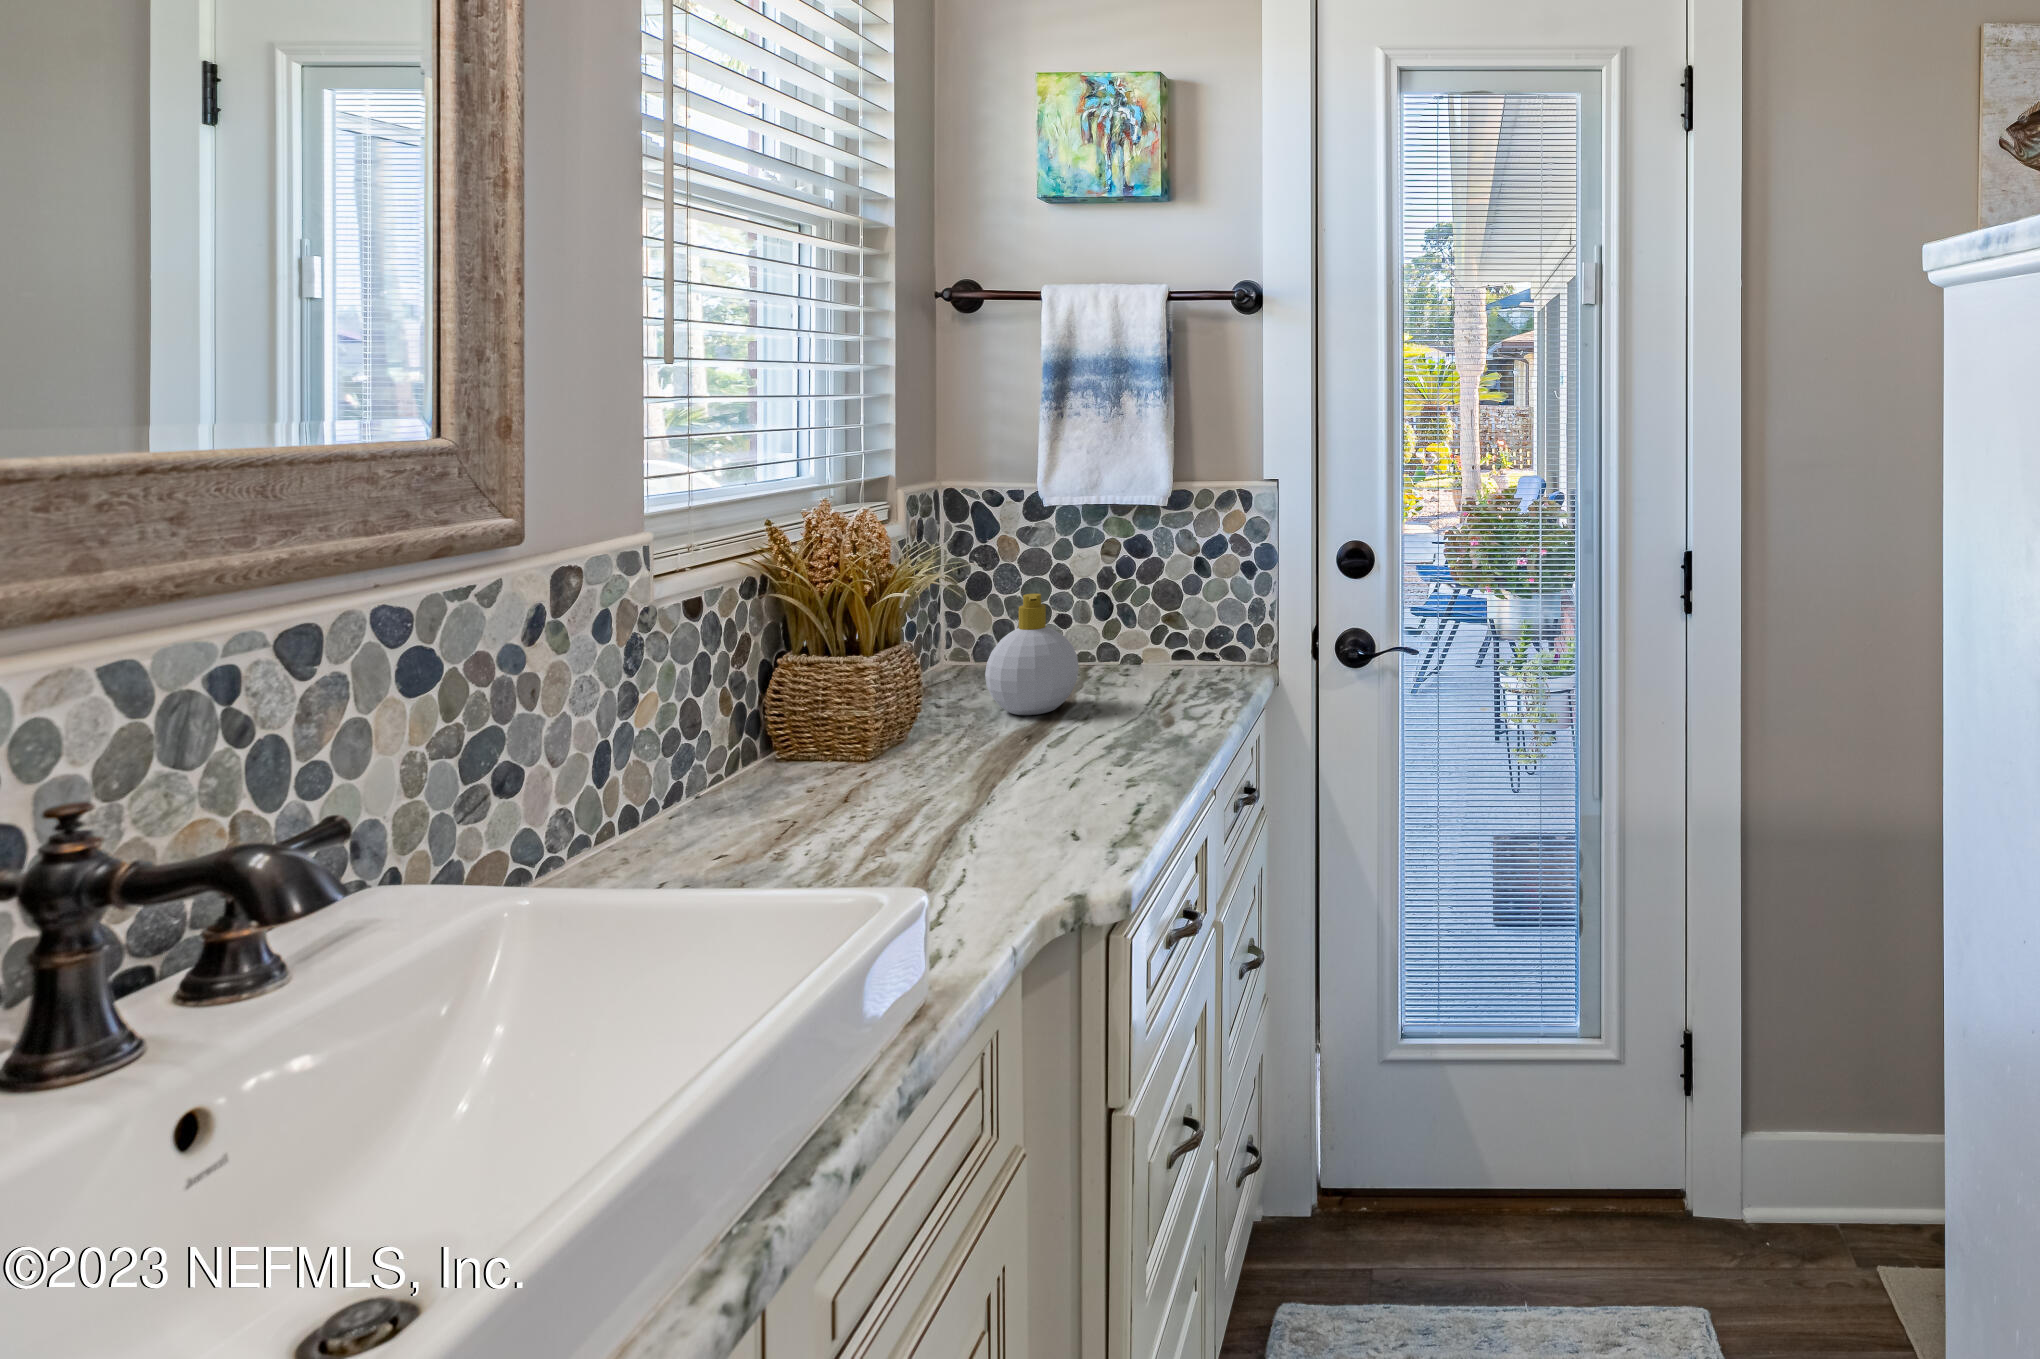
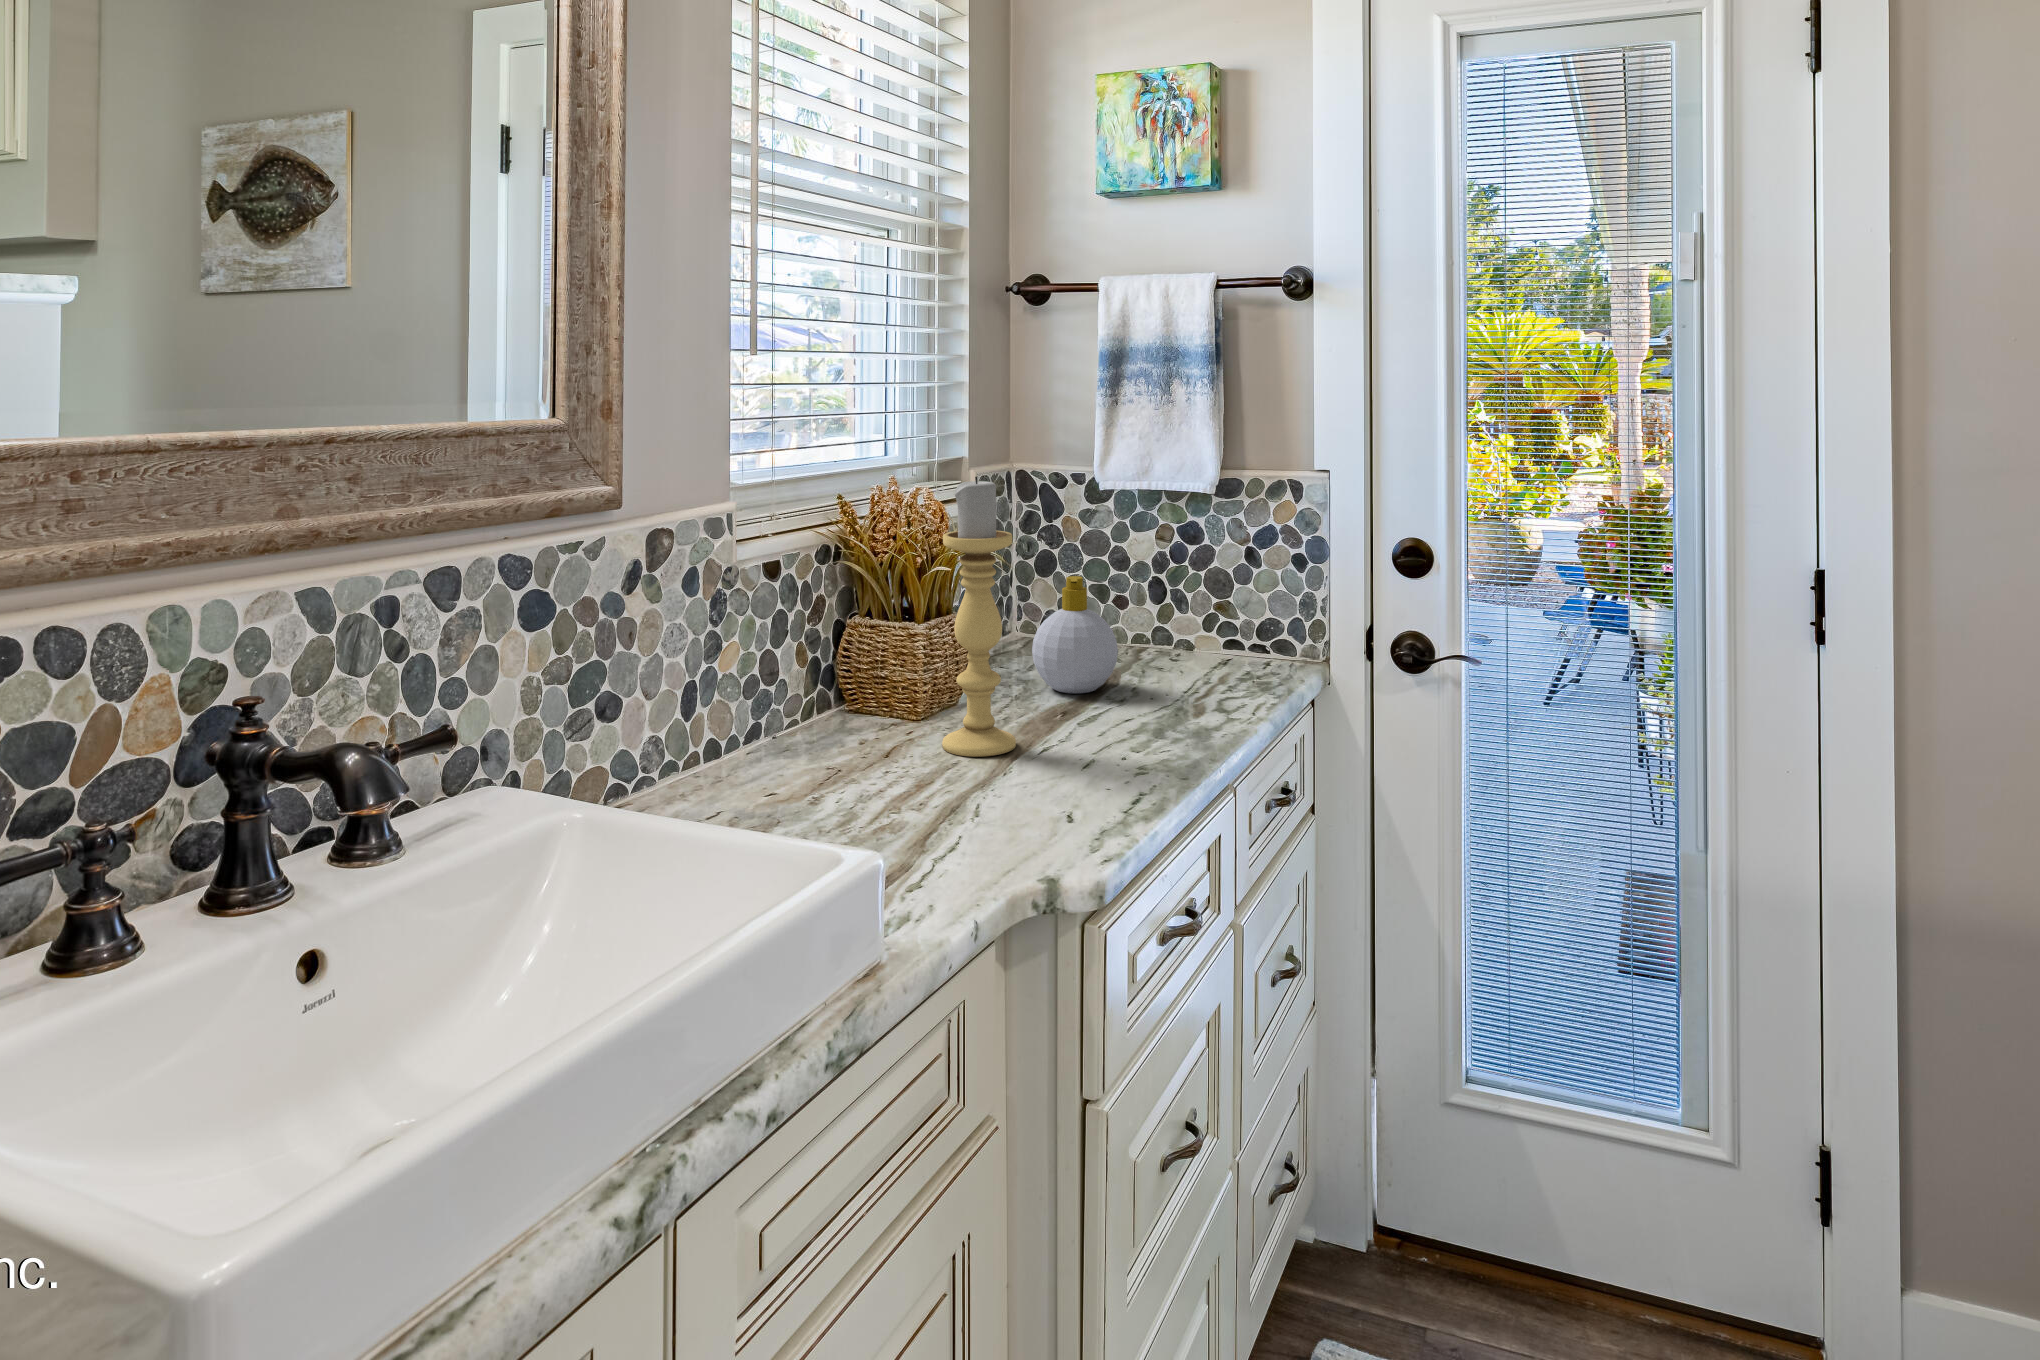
candle holder: none [908,492,992,789] -> present [942,477,1016,757]

